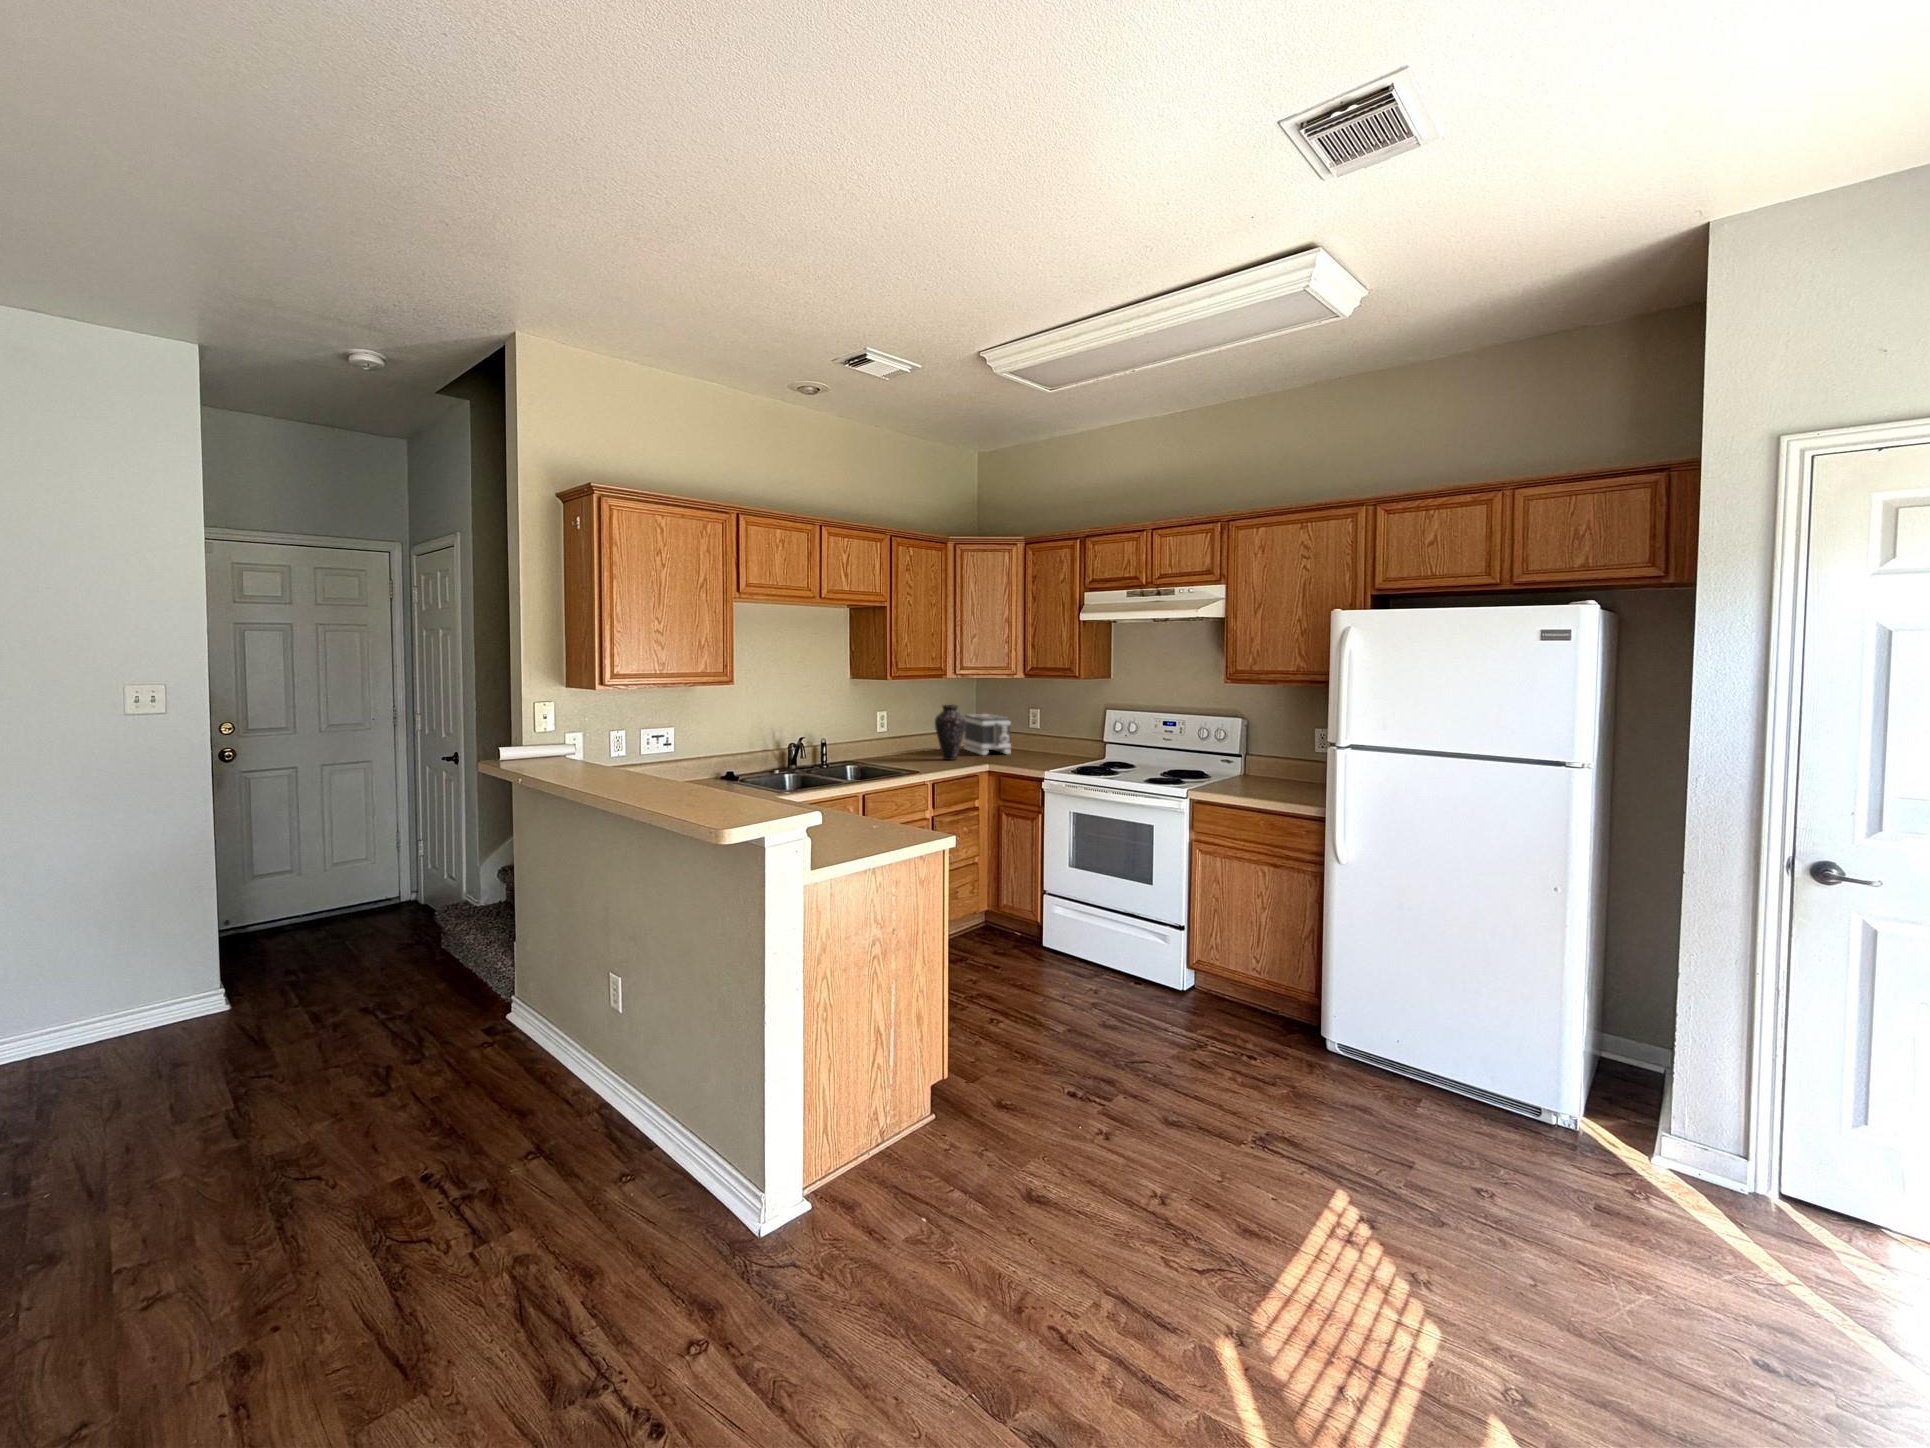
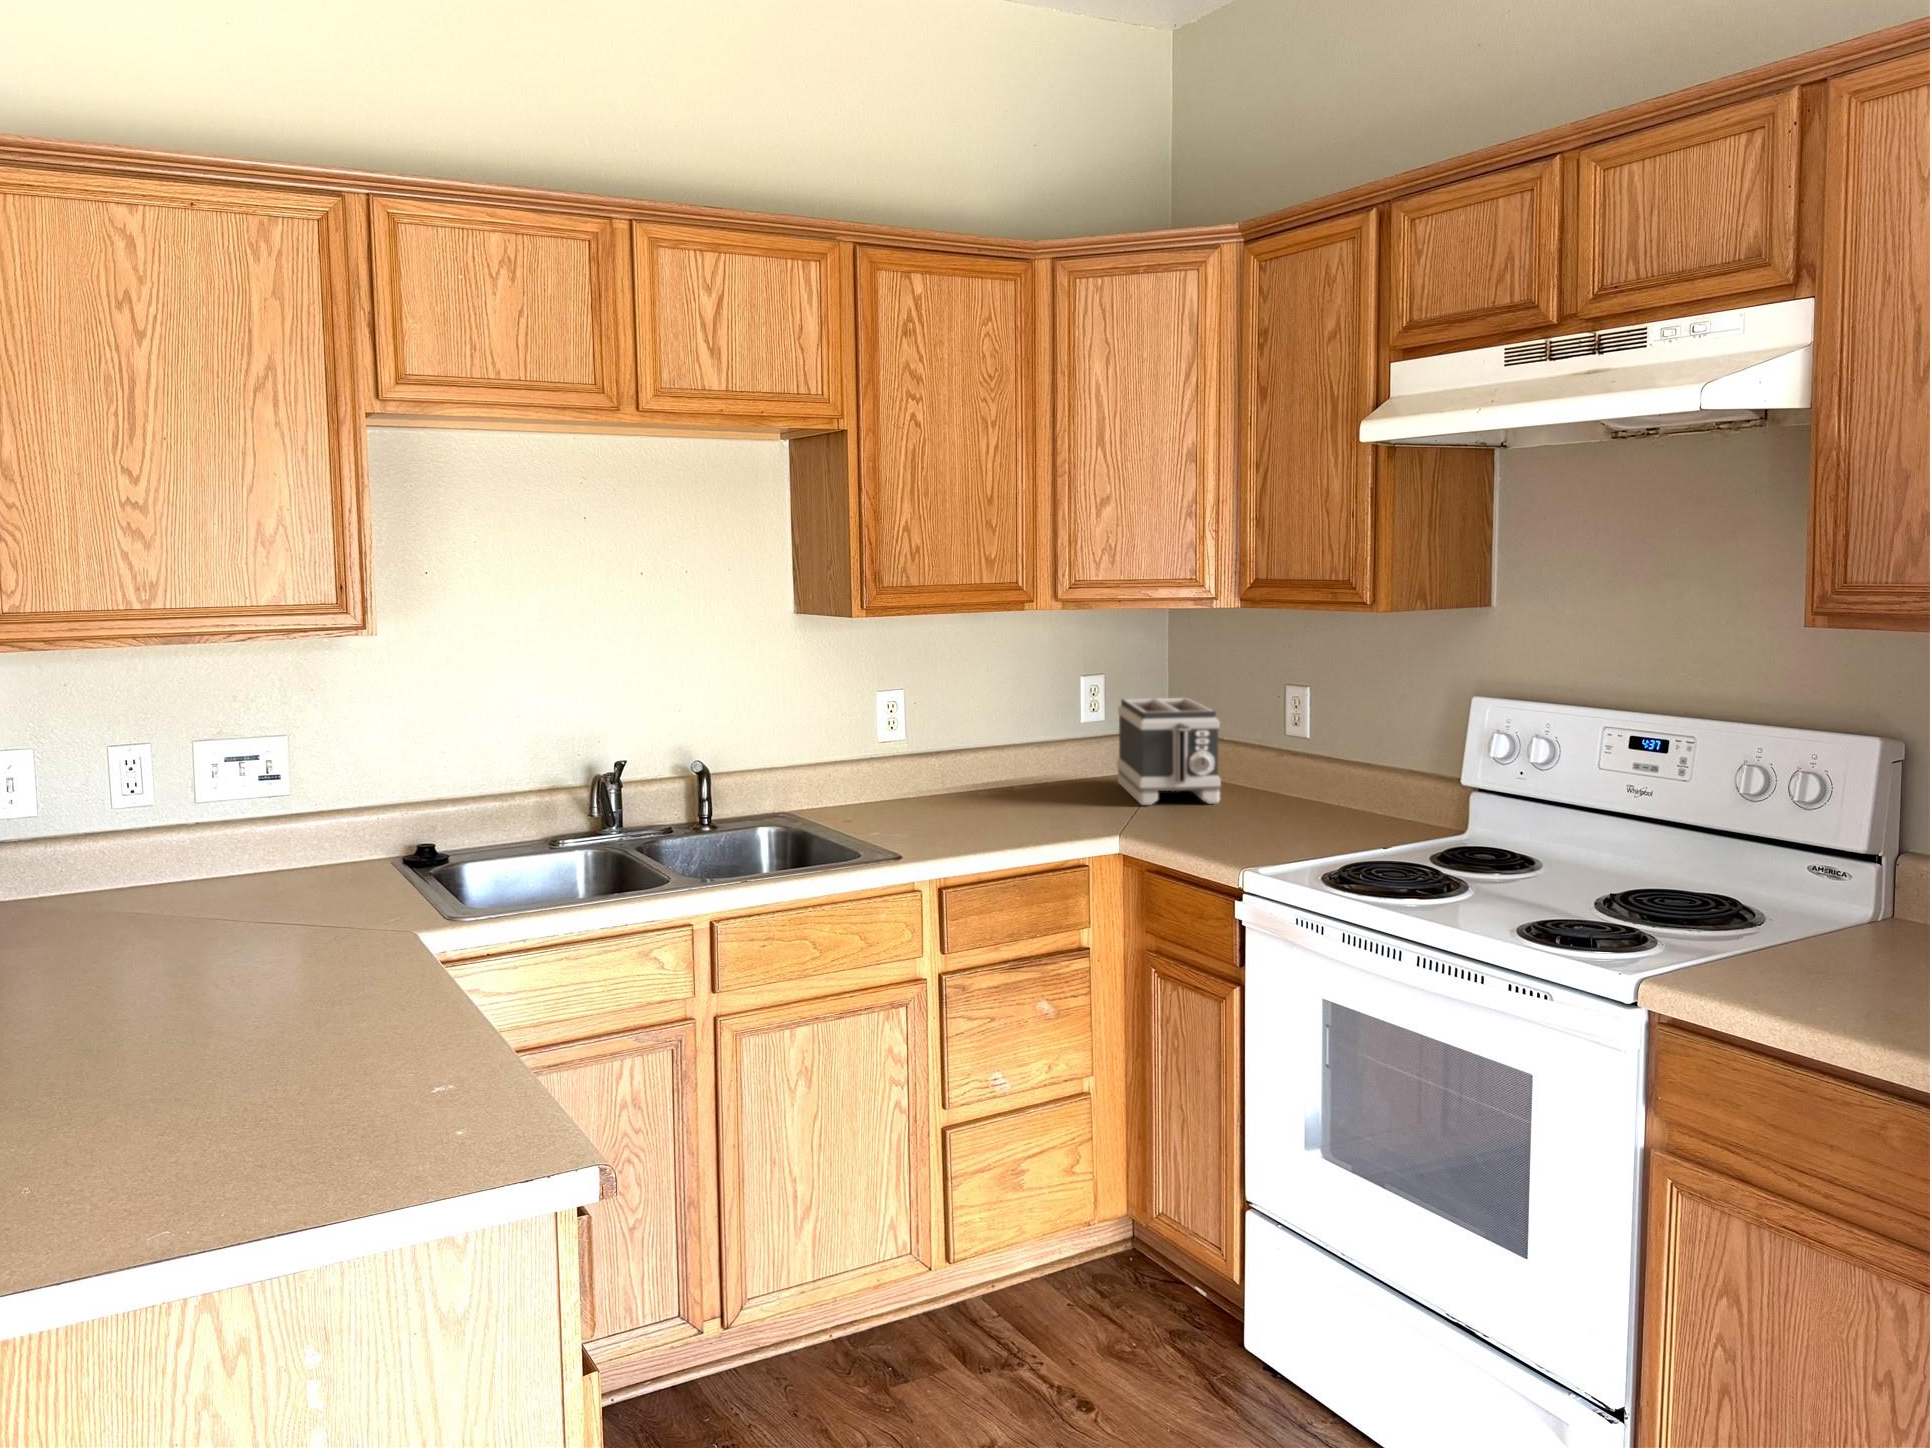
vase: present [935,705,966,760] -> none [1008,677,1086,818]

